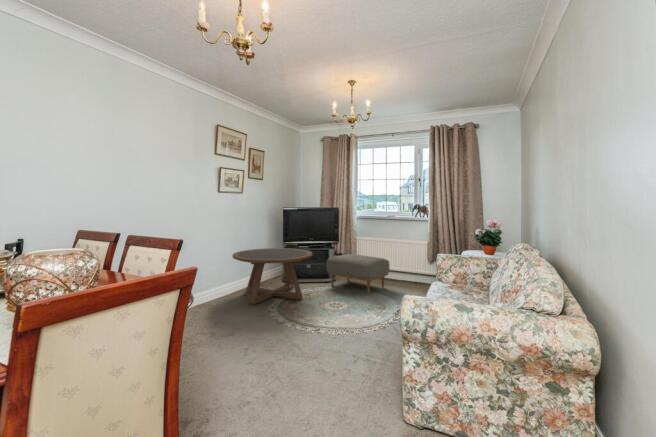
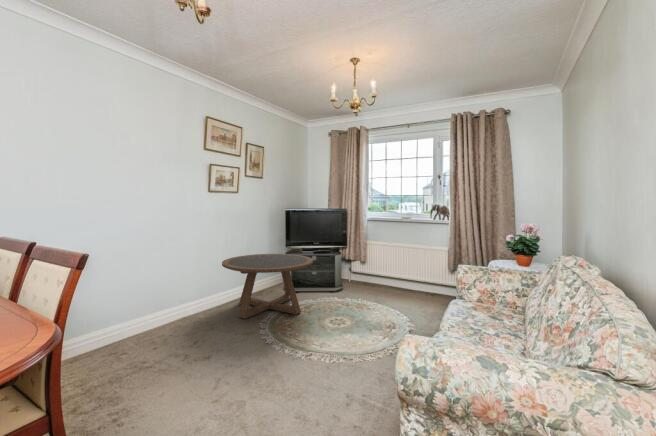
ottoman: present [326,254,389,294] -> none [331,261,403,308]

